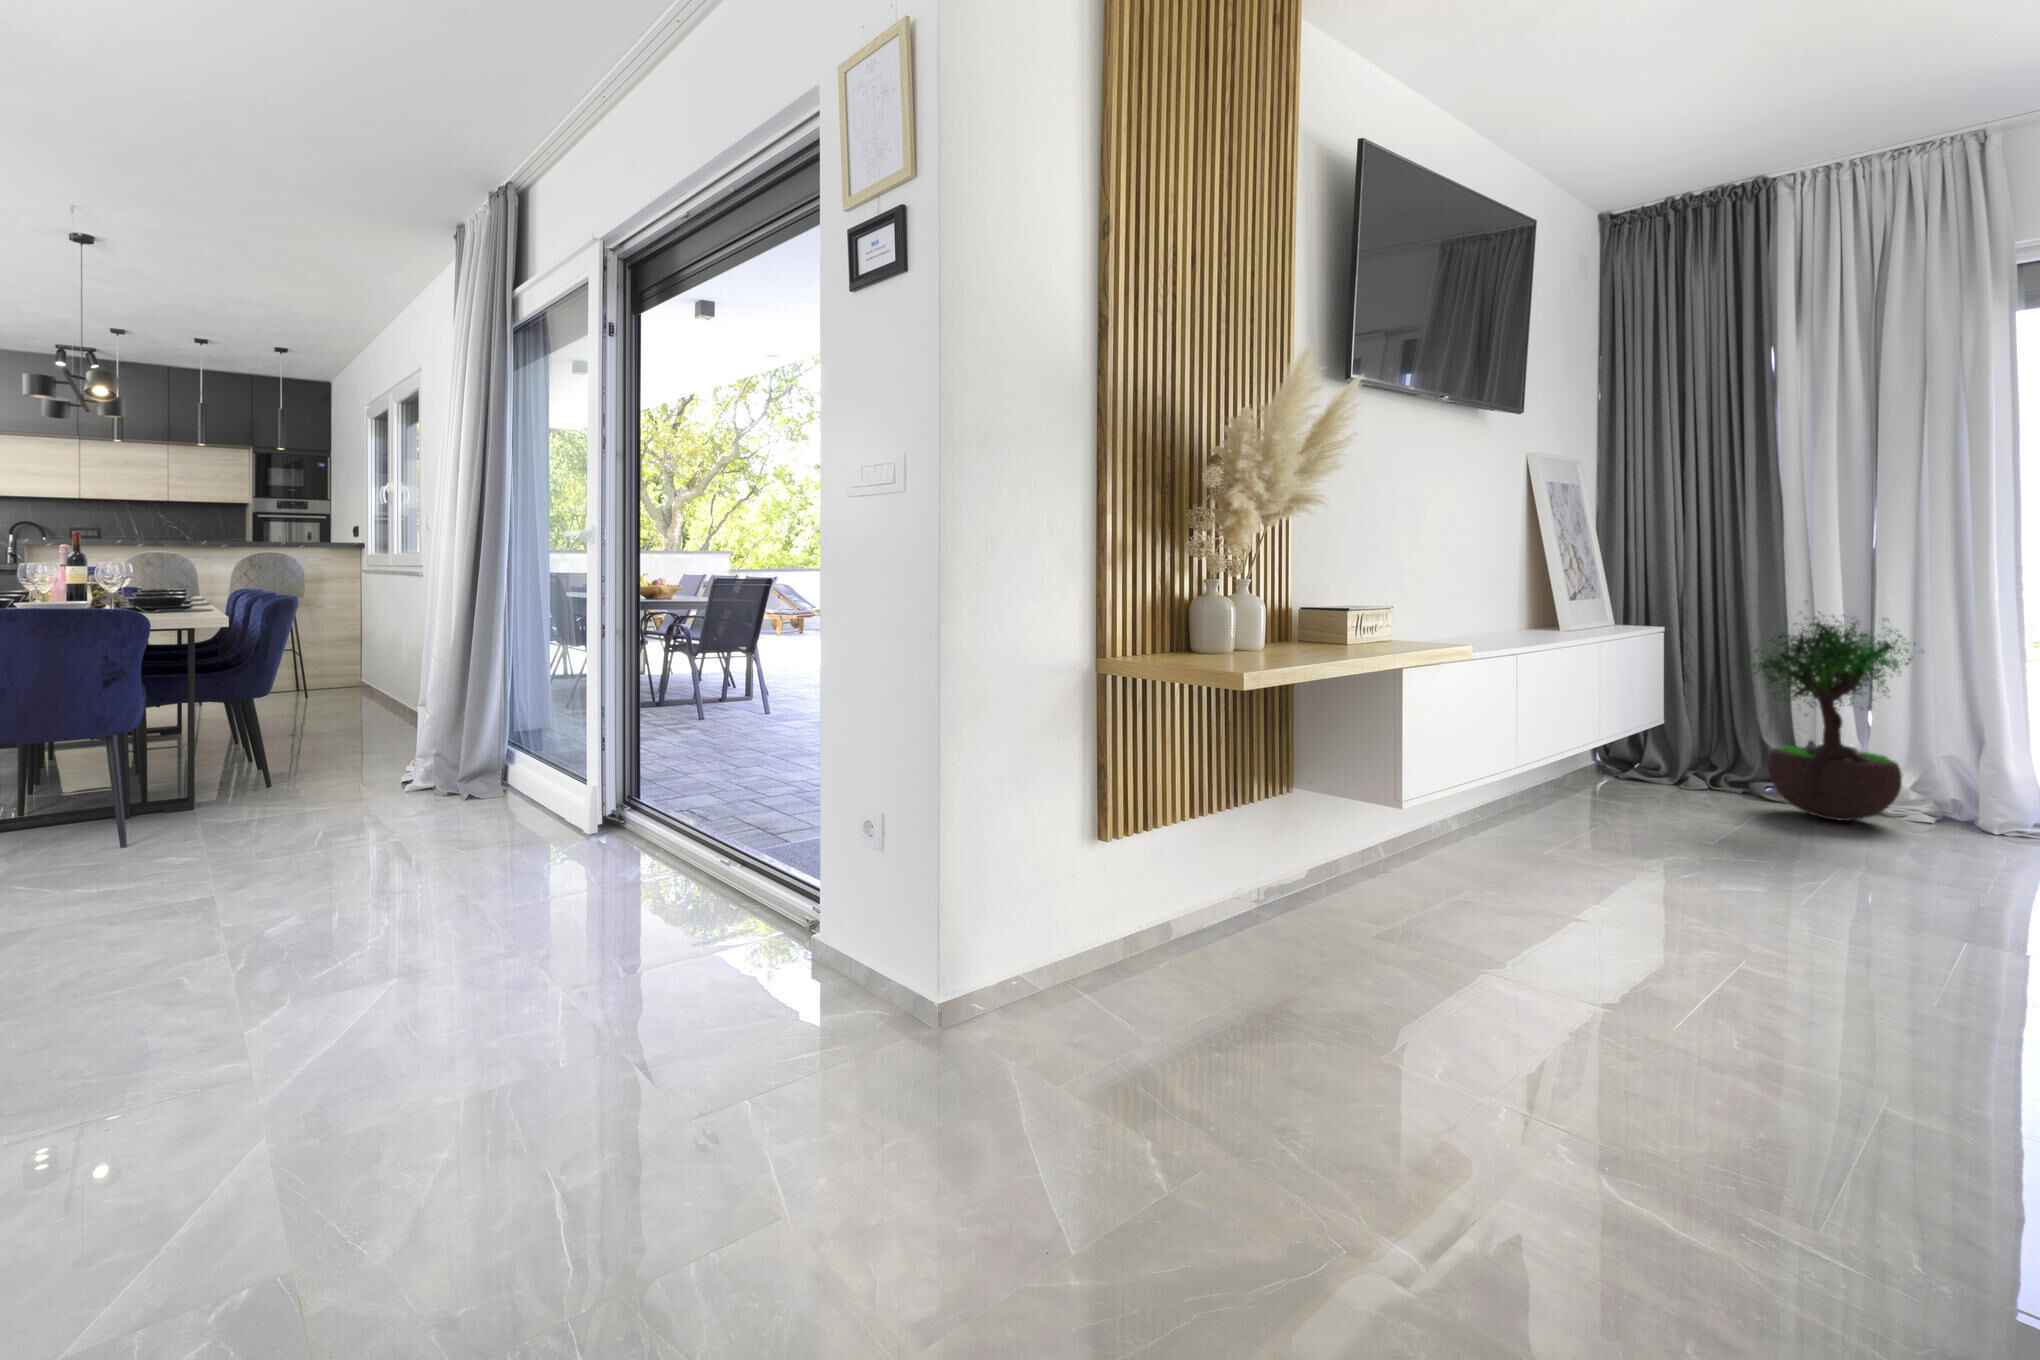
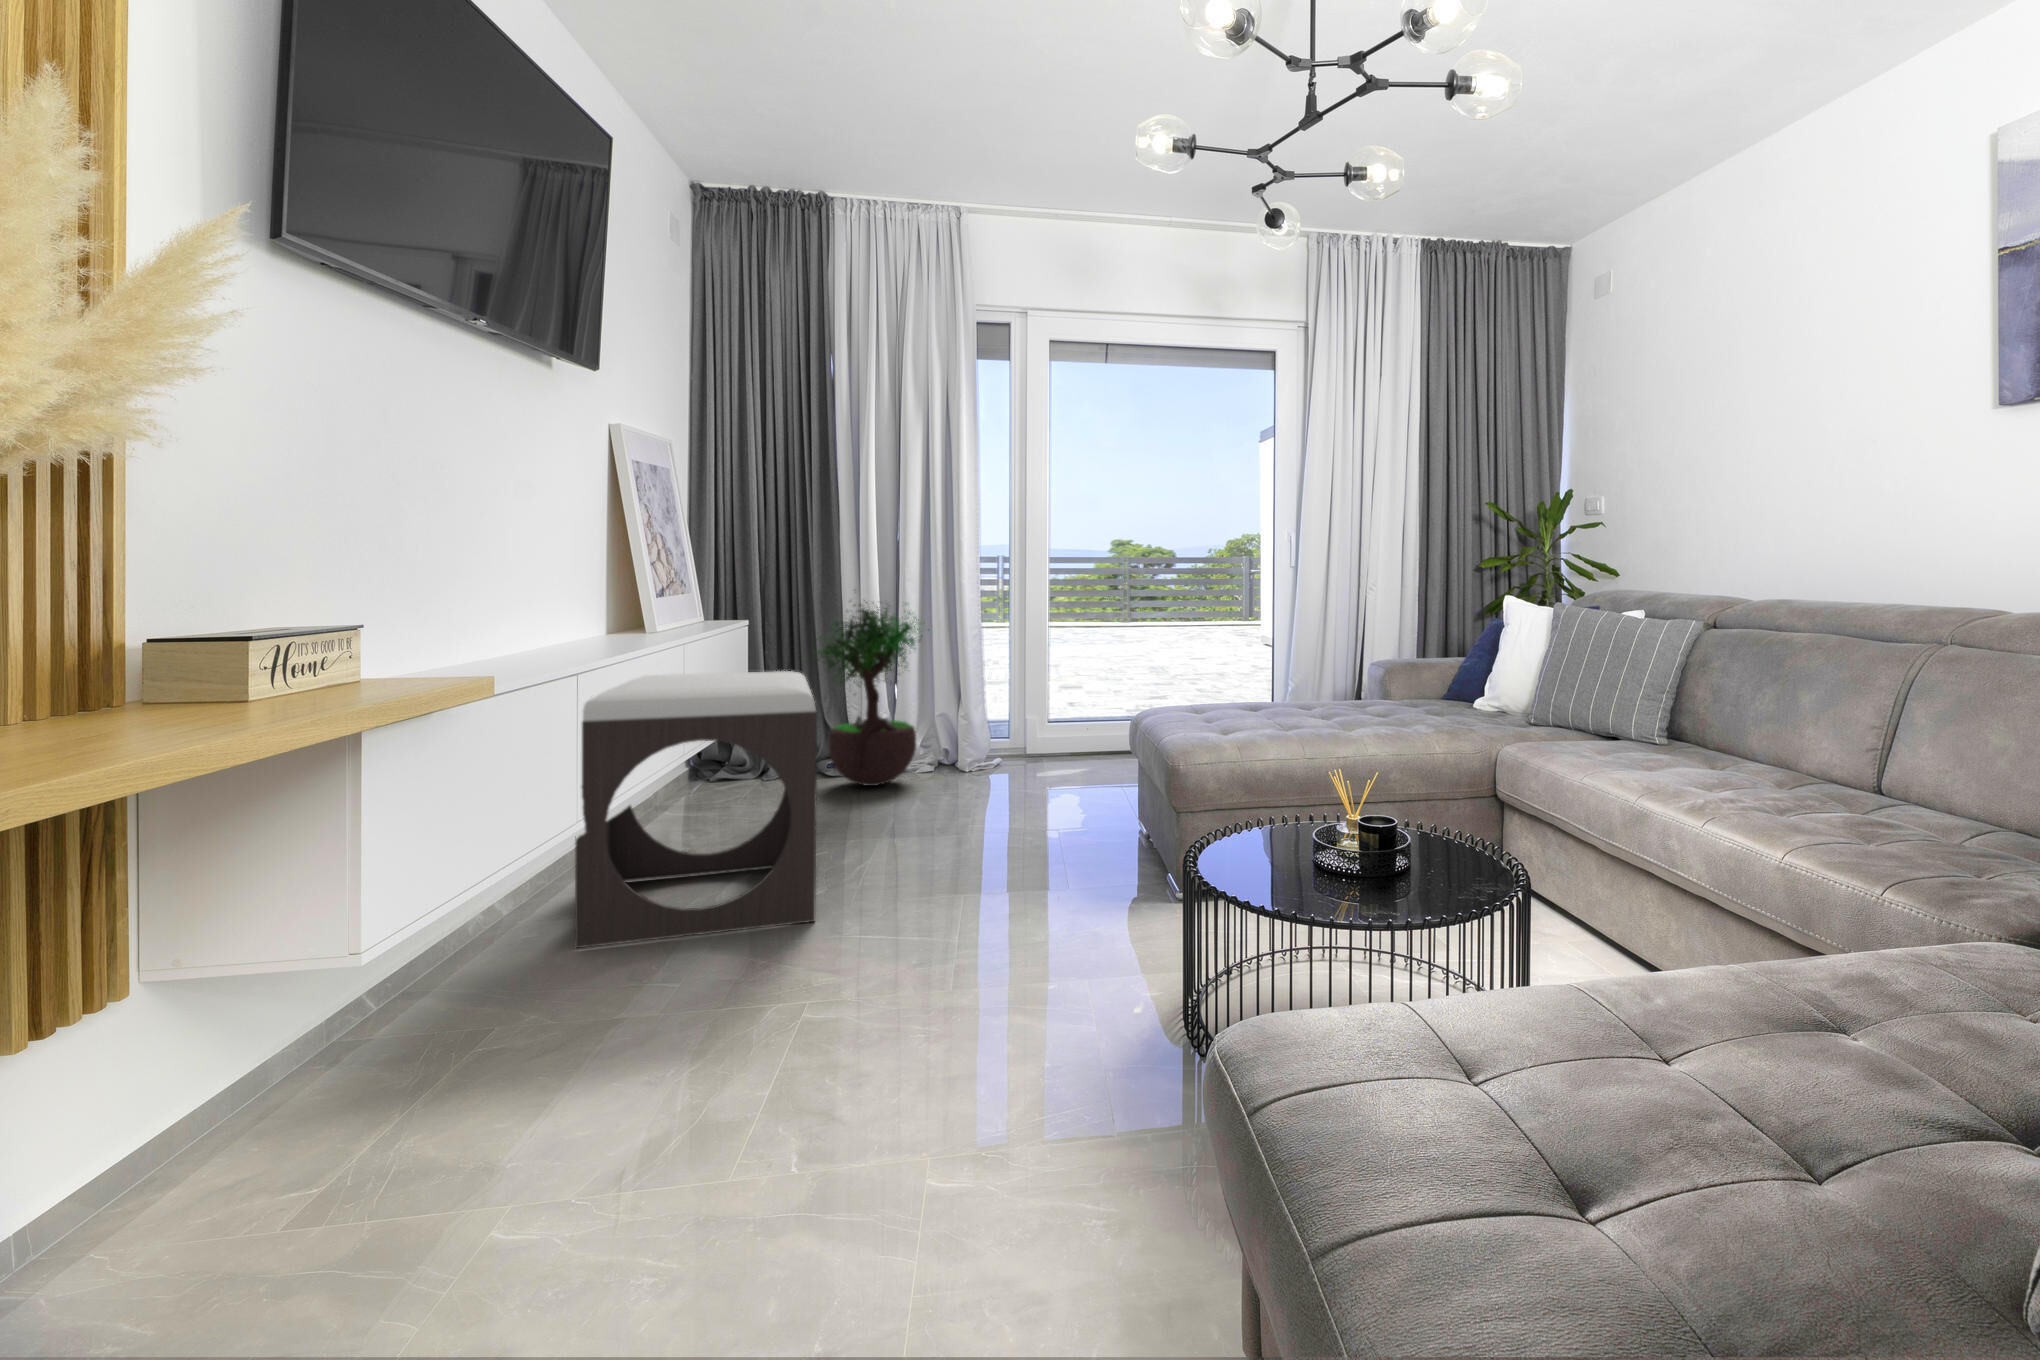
footstool: none [1501,666,1758,930] -> present [575,671,817,948]

